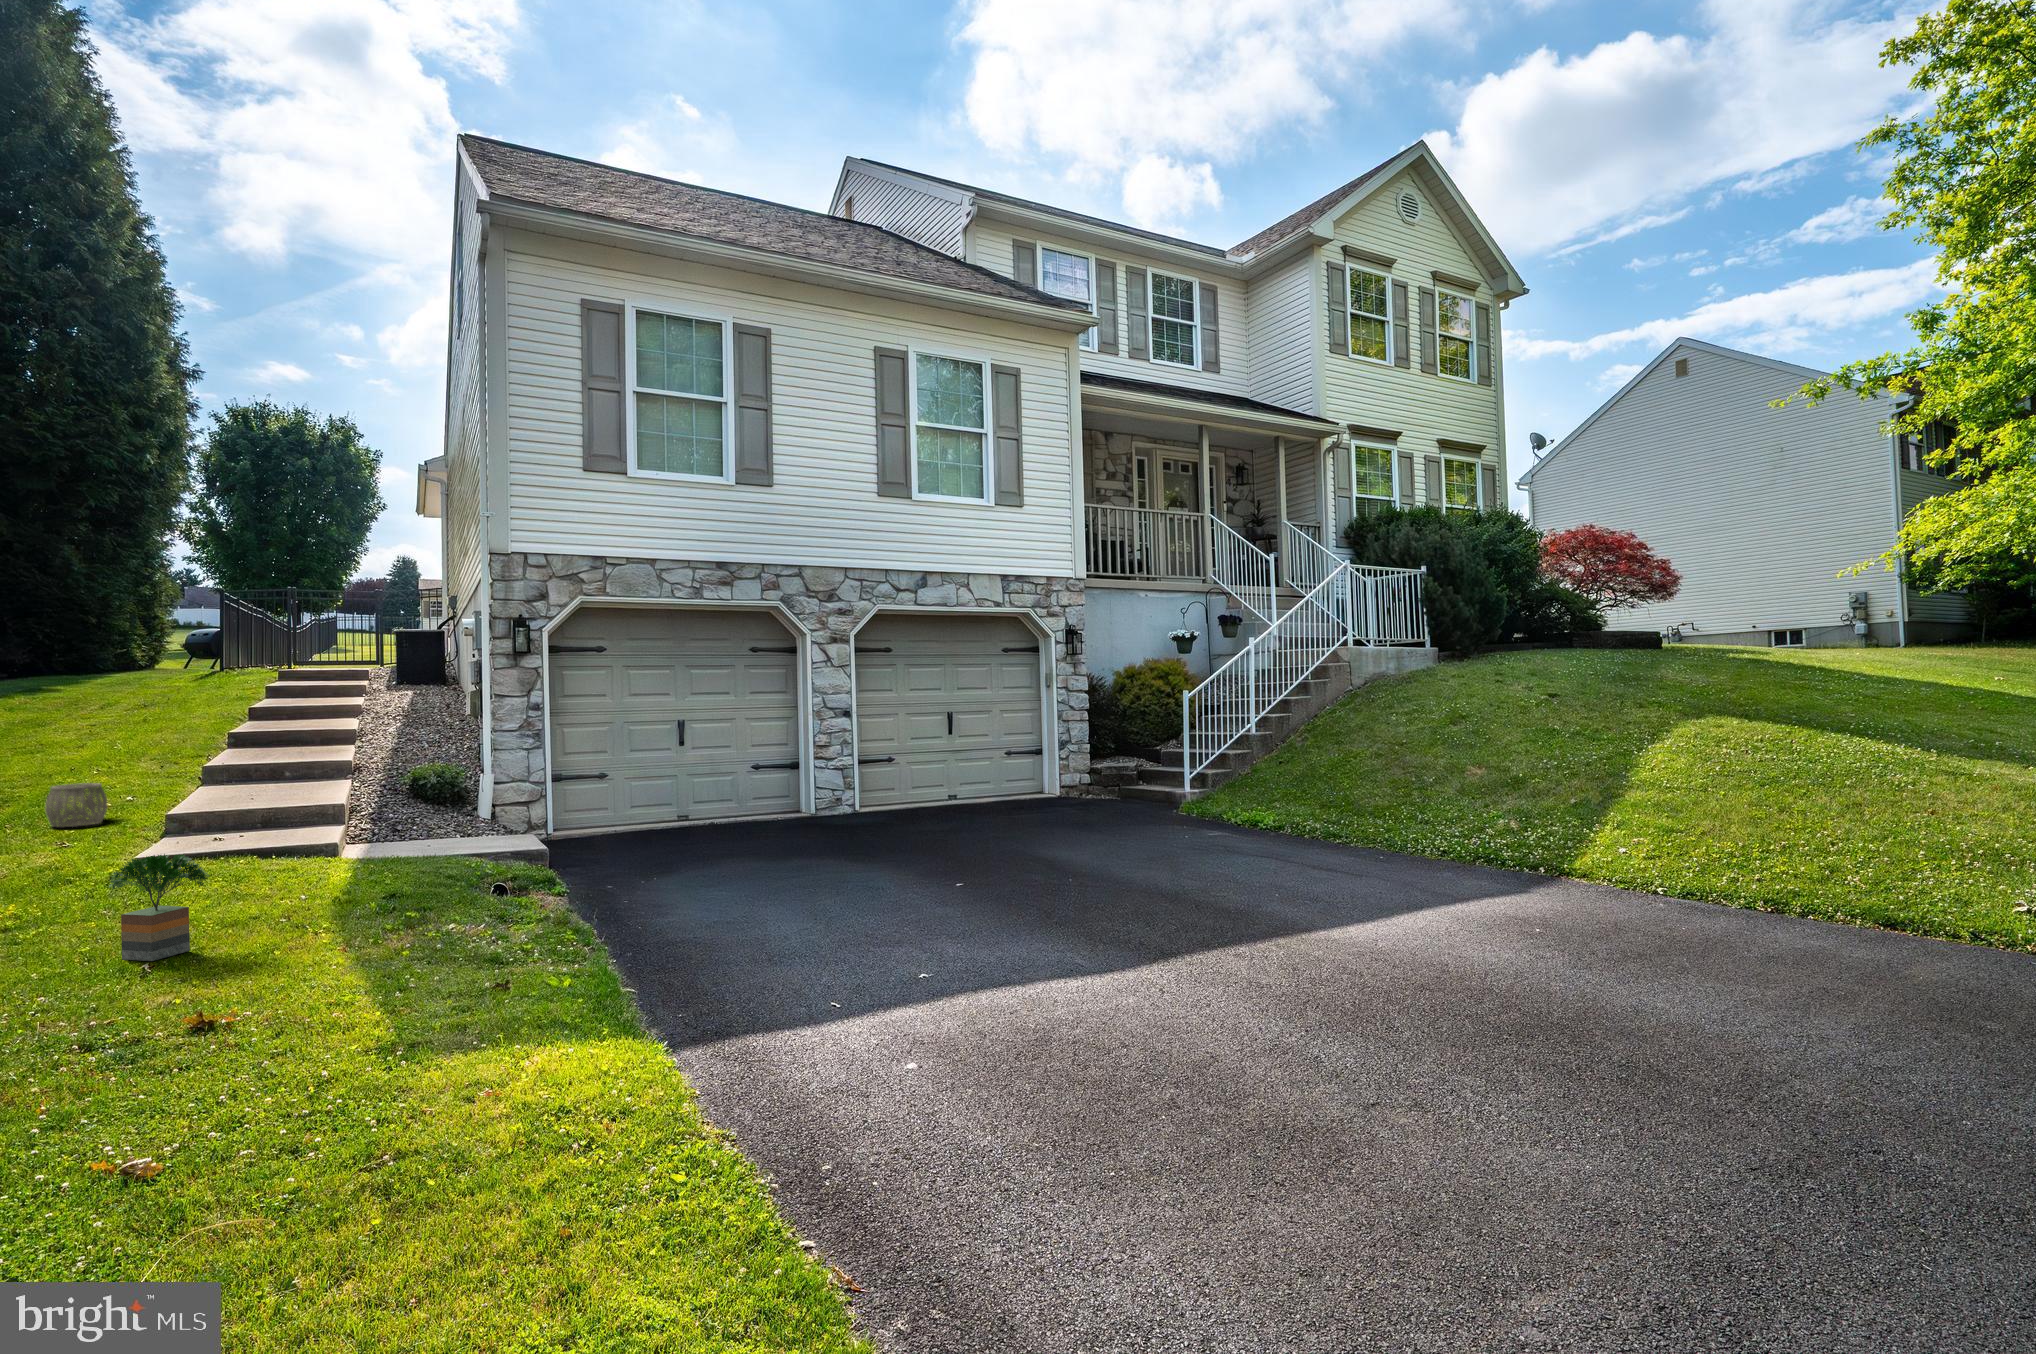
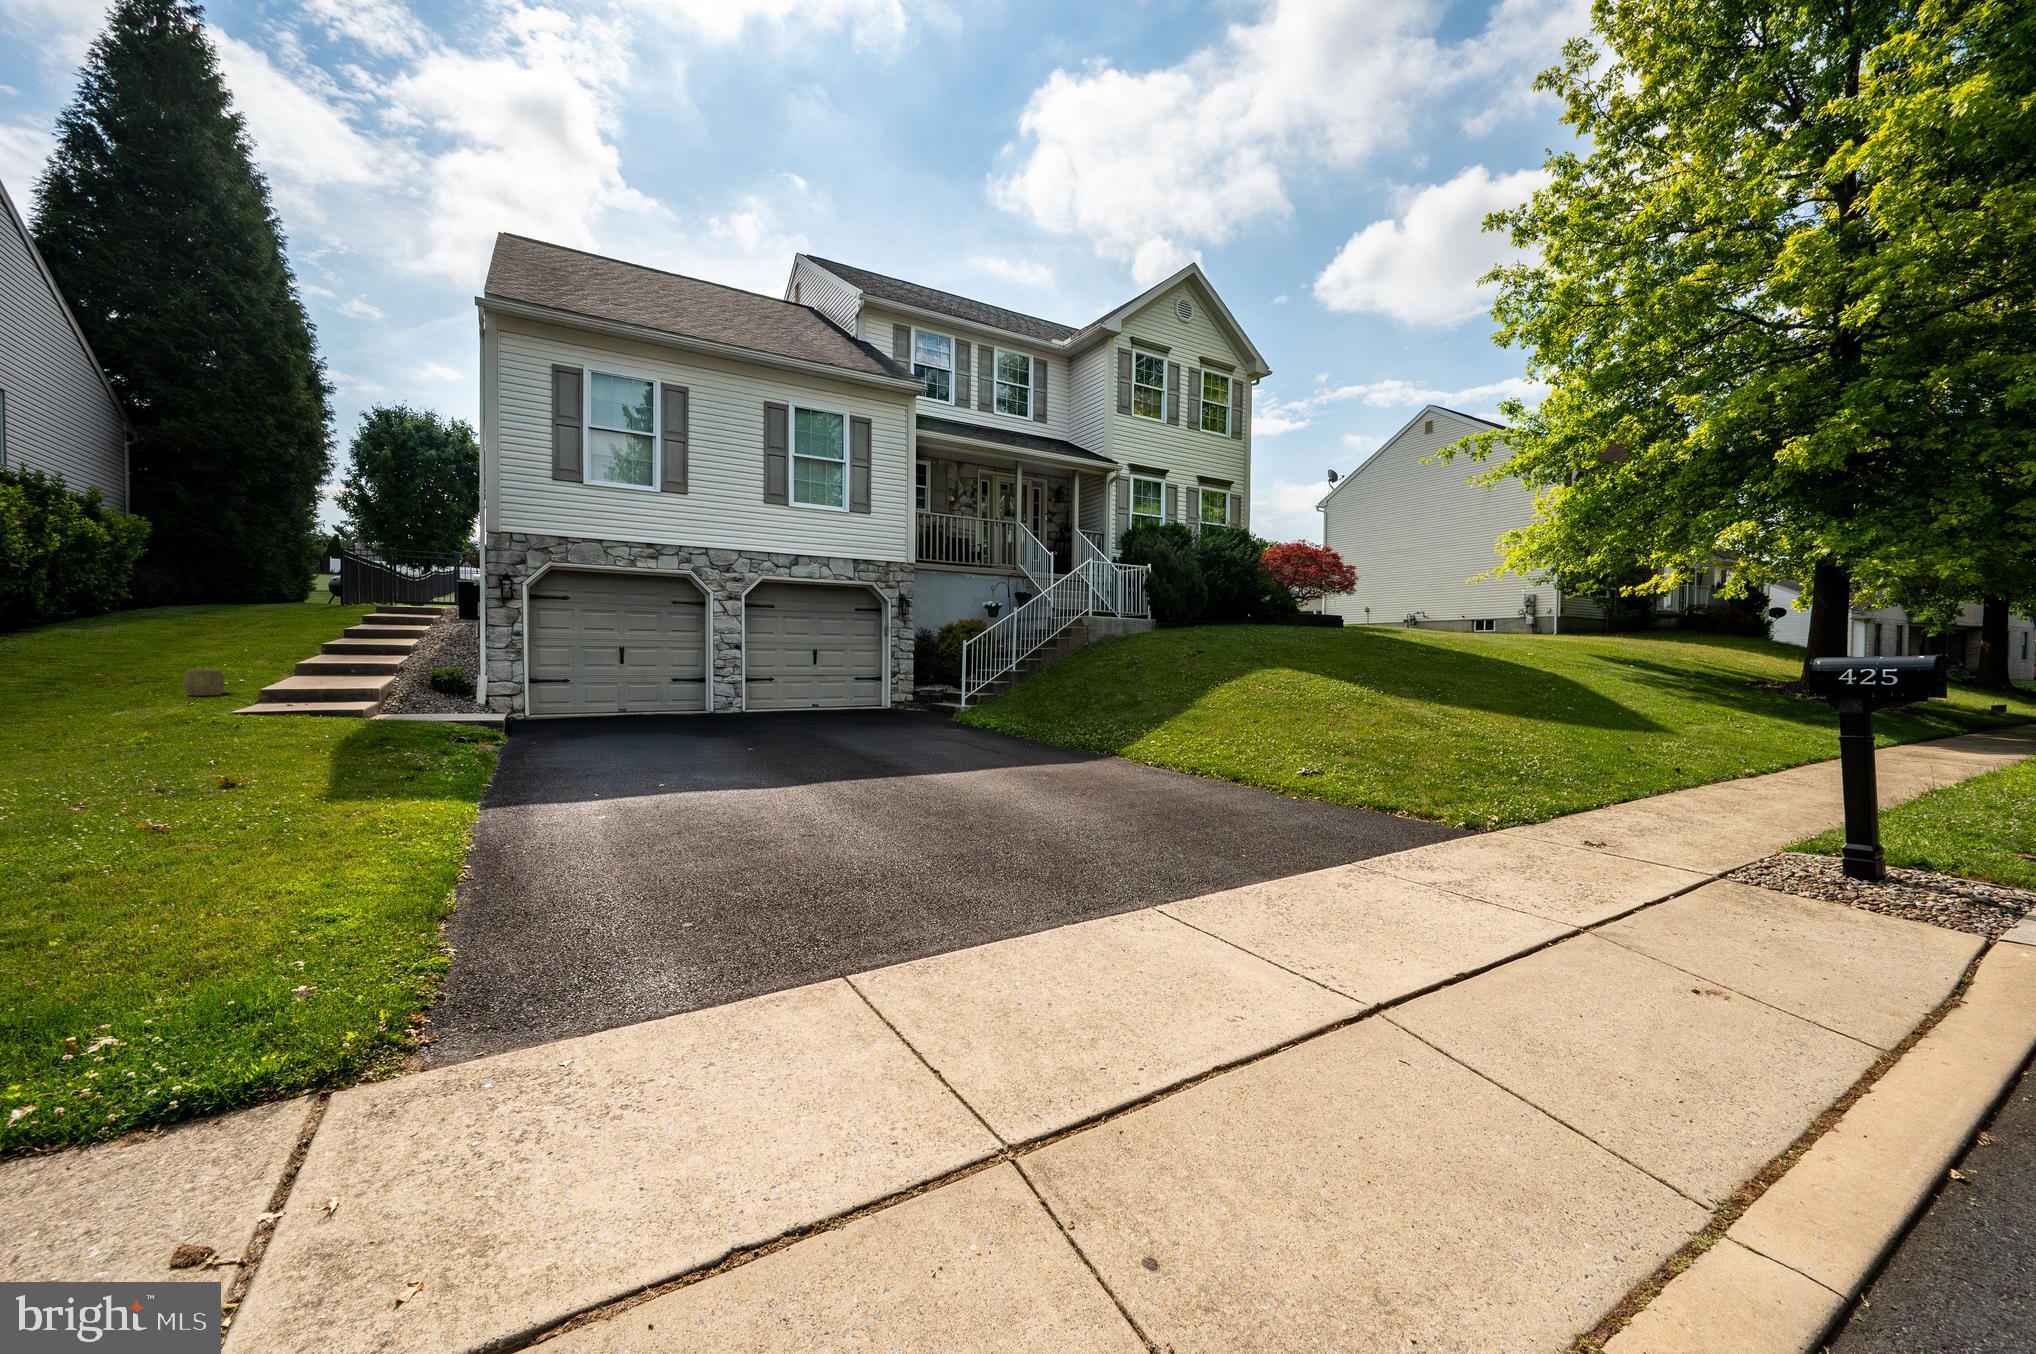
potted tree: present [110,854,208,961] -> none [220,699,281,758]

